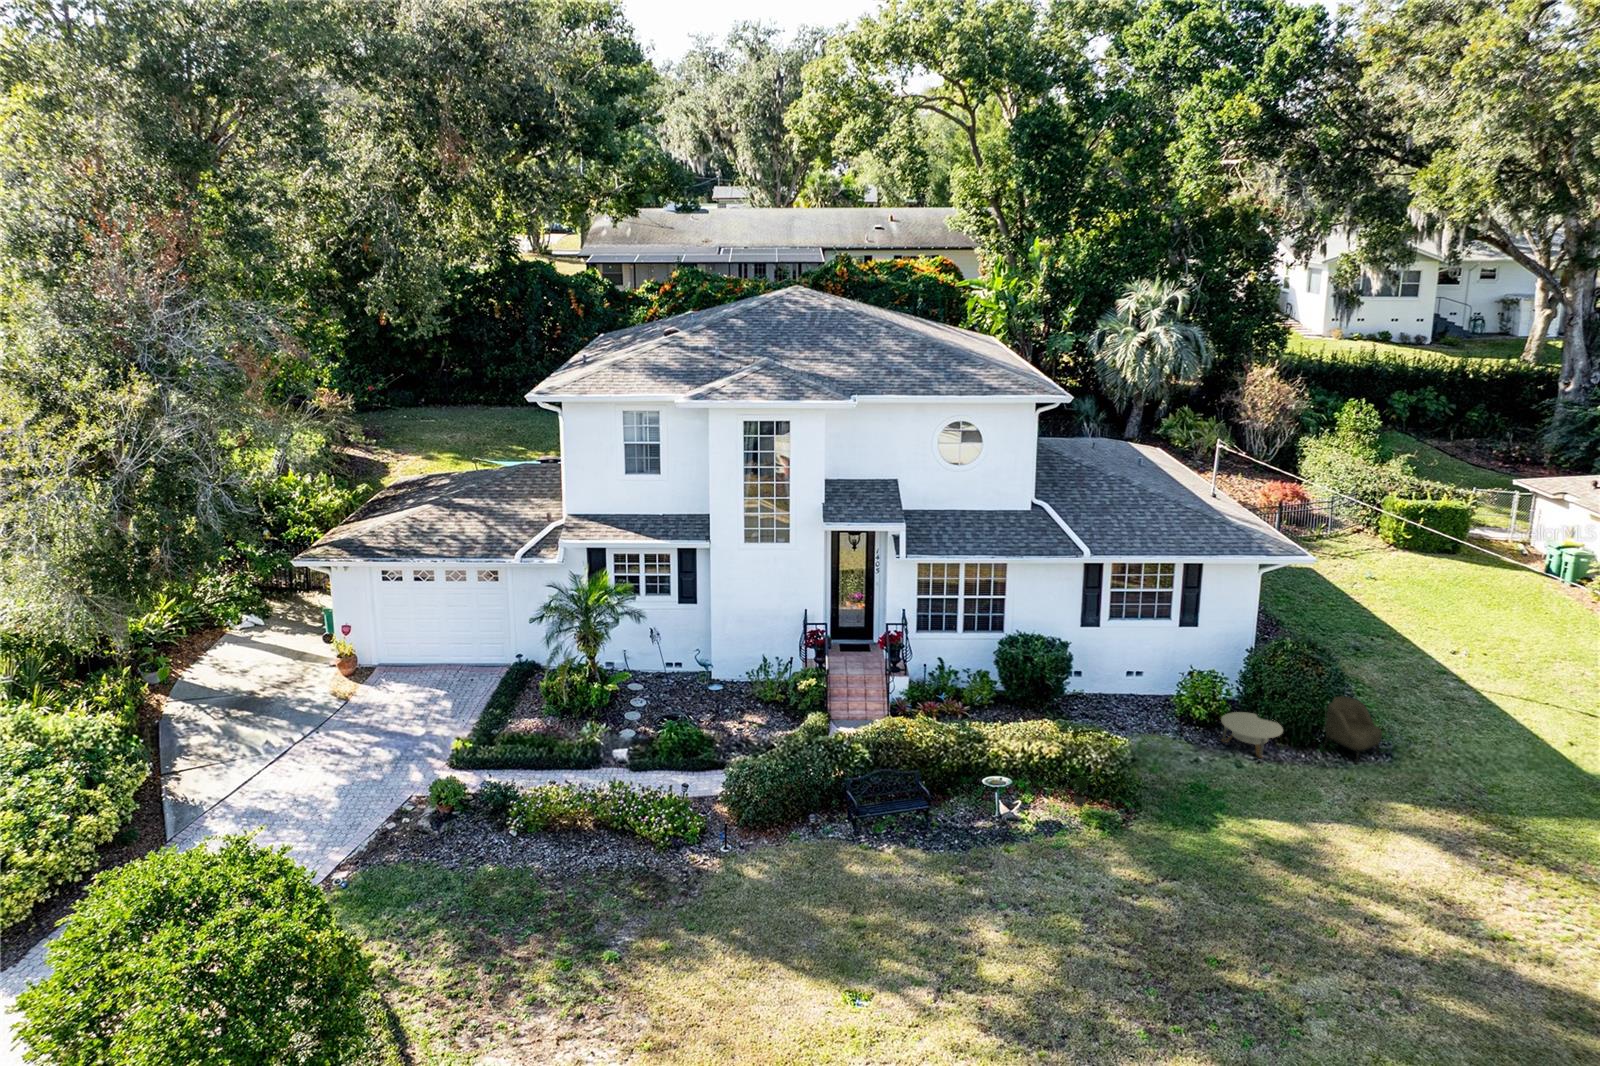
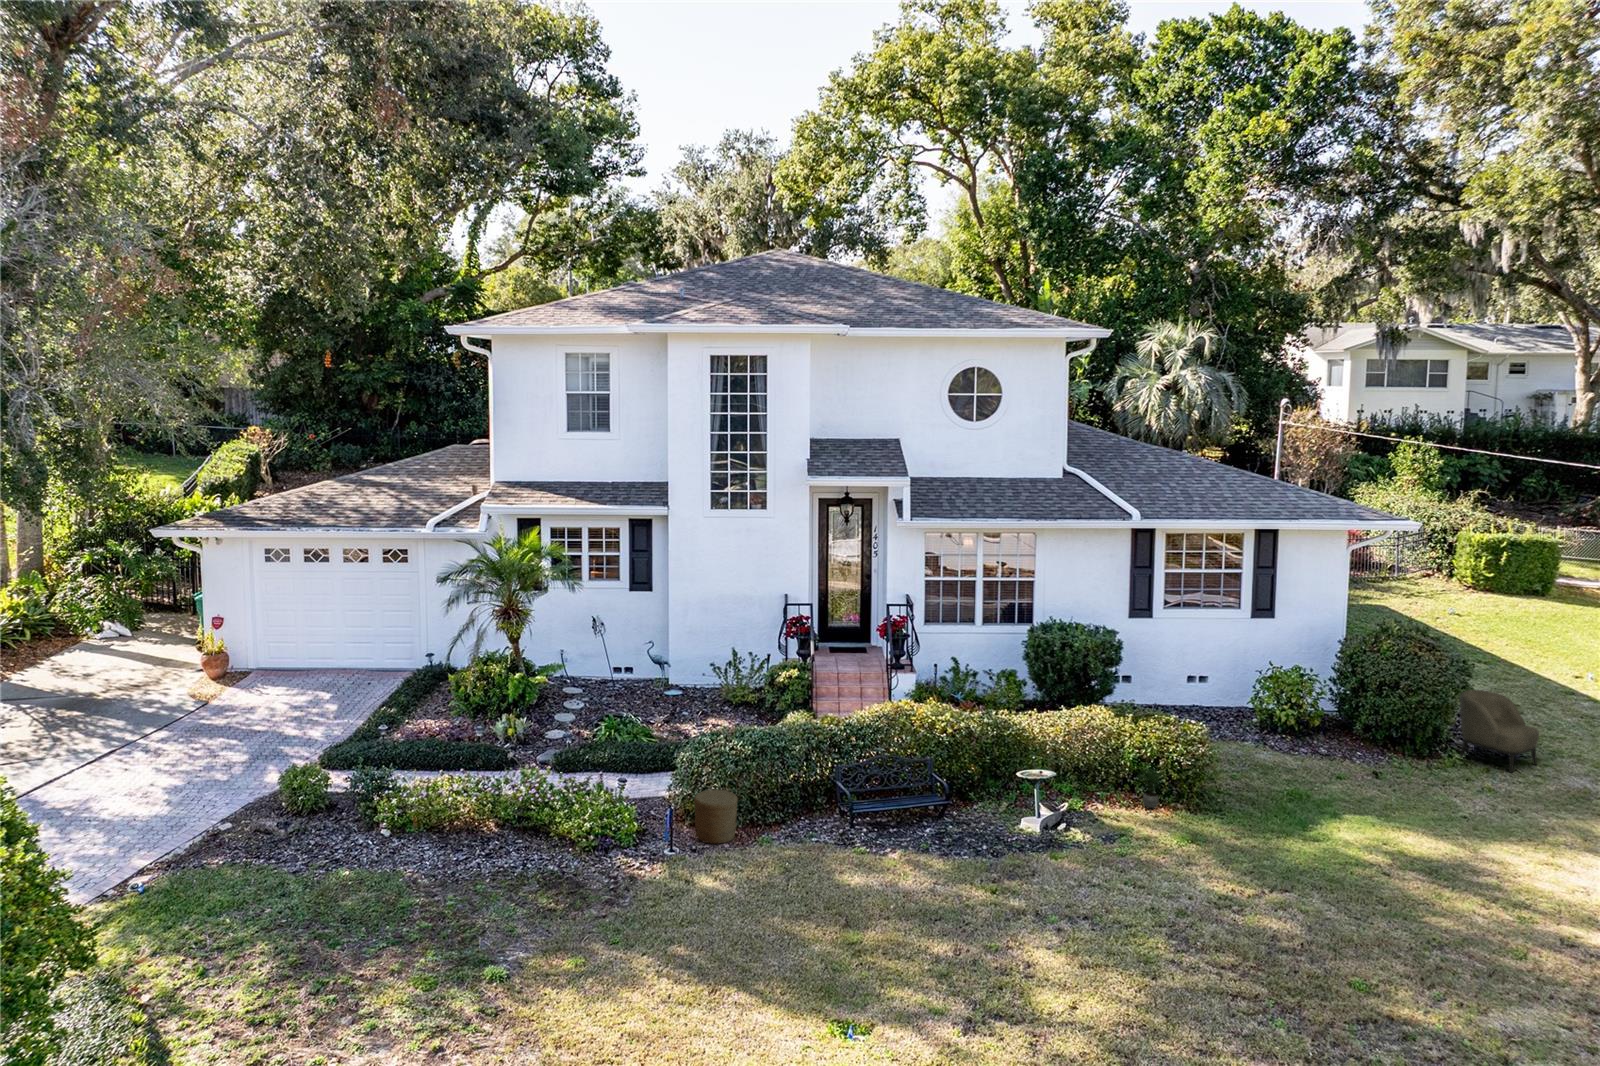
round table: present [1221,712,1283,758] -> none [1323,713,1408,766]
woven basket: none [749,804,780,845] -> present [694,790,737,844]

